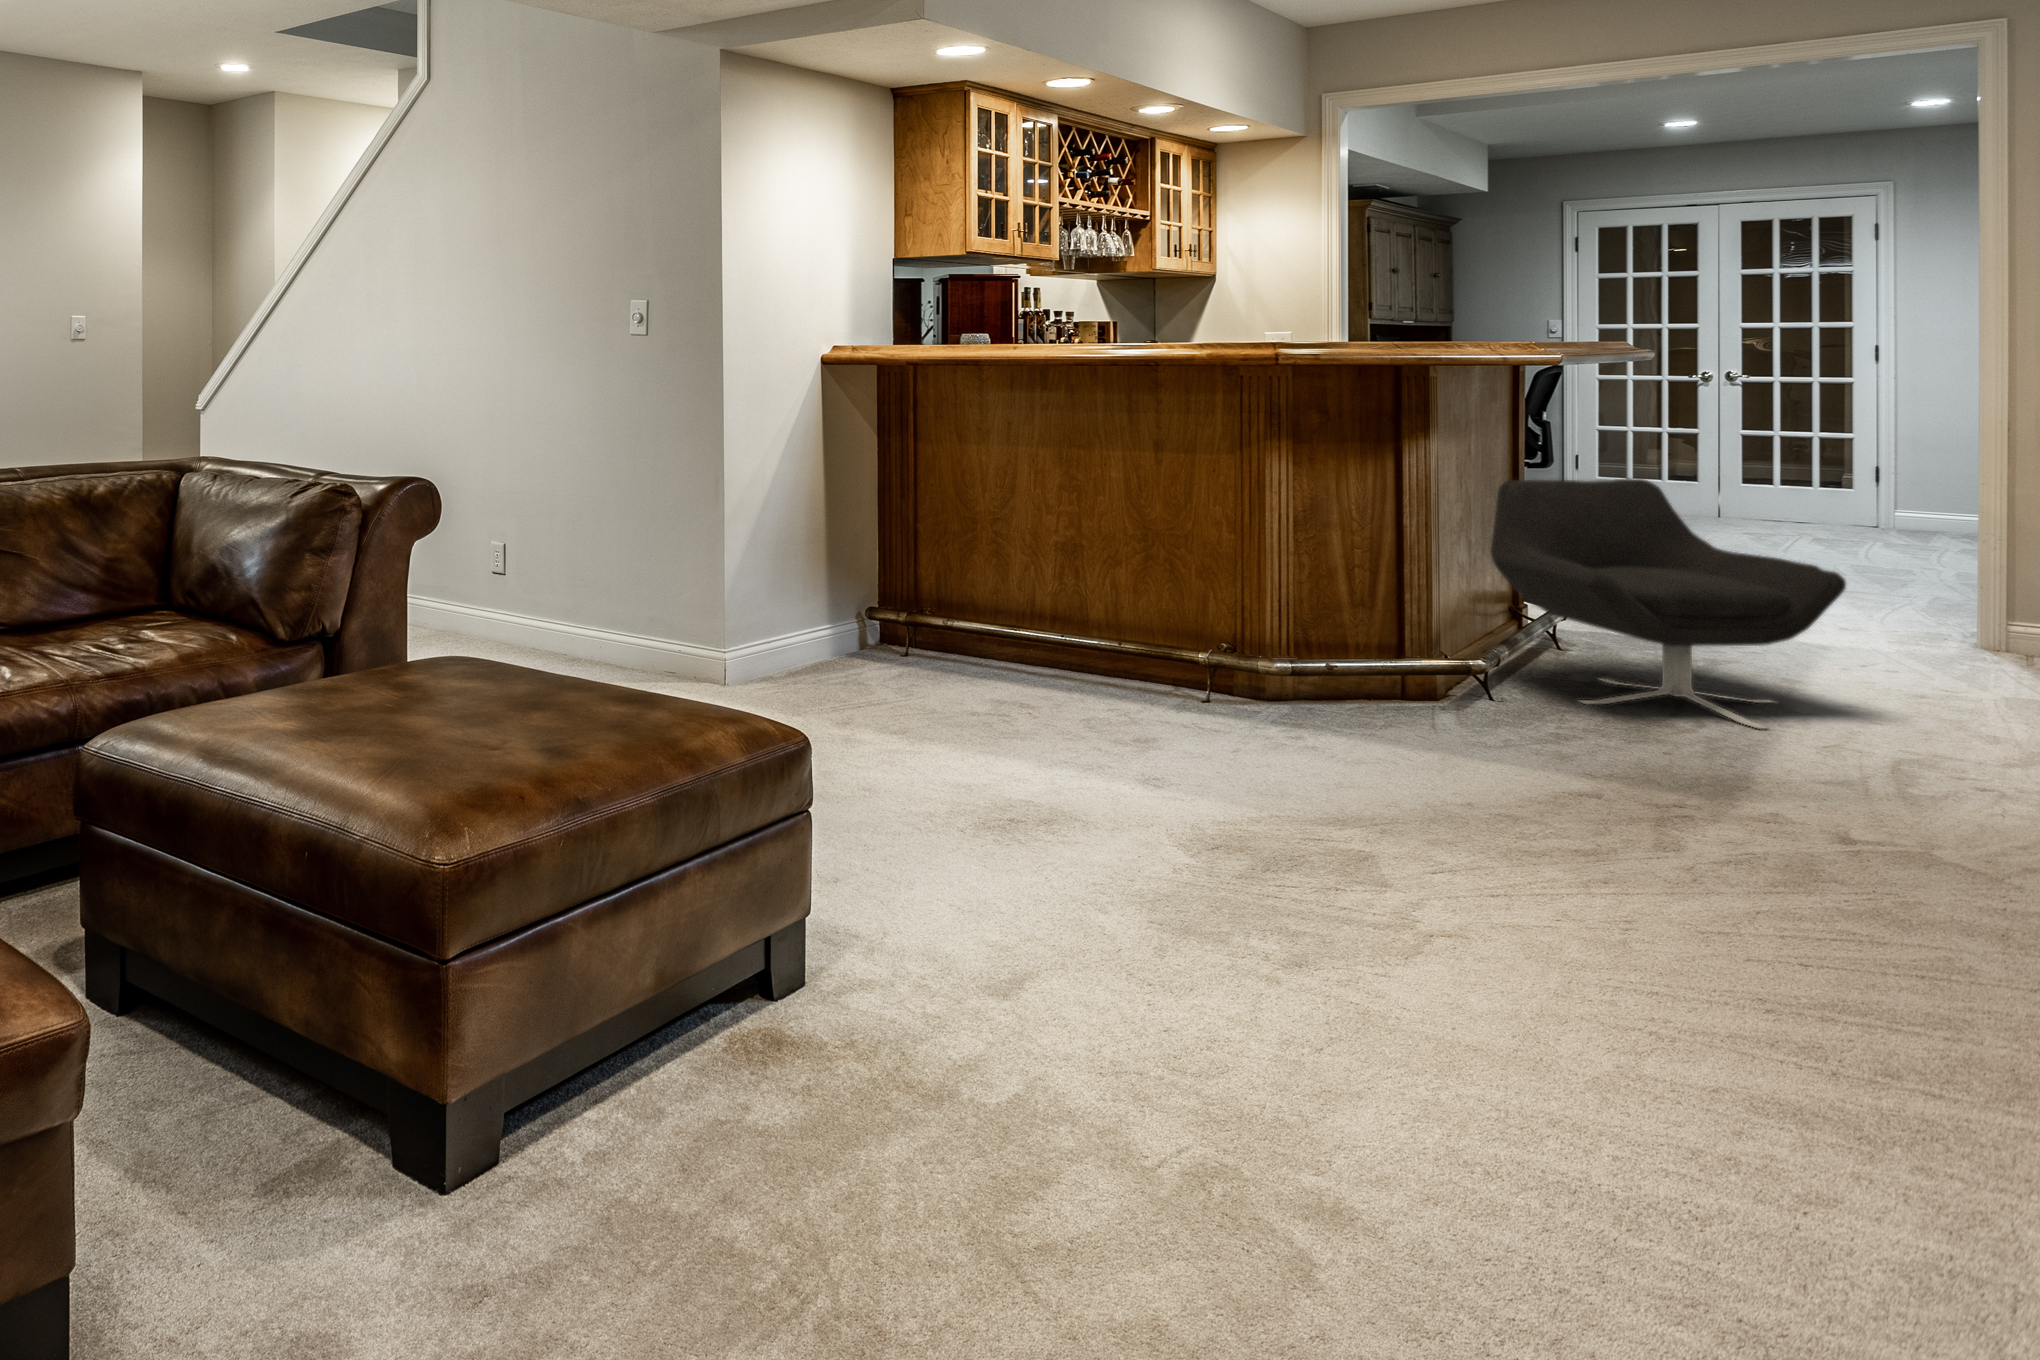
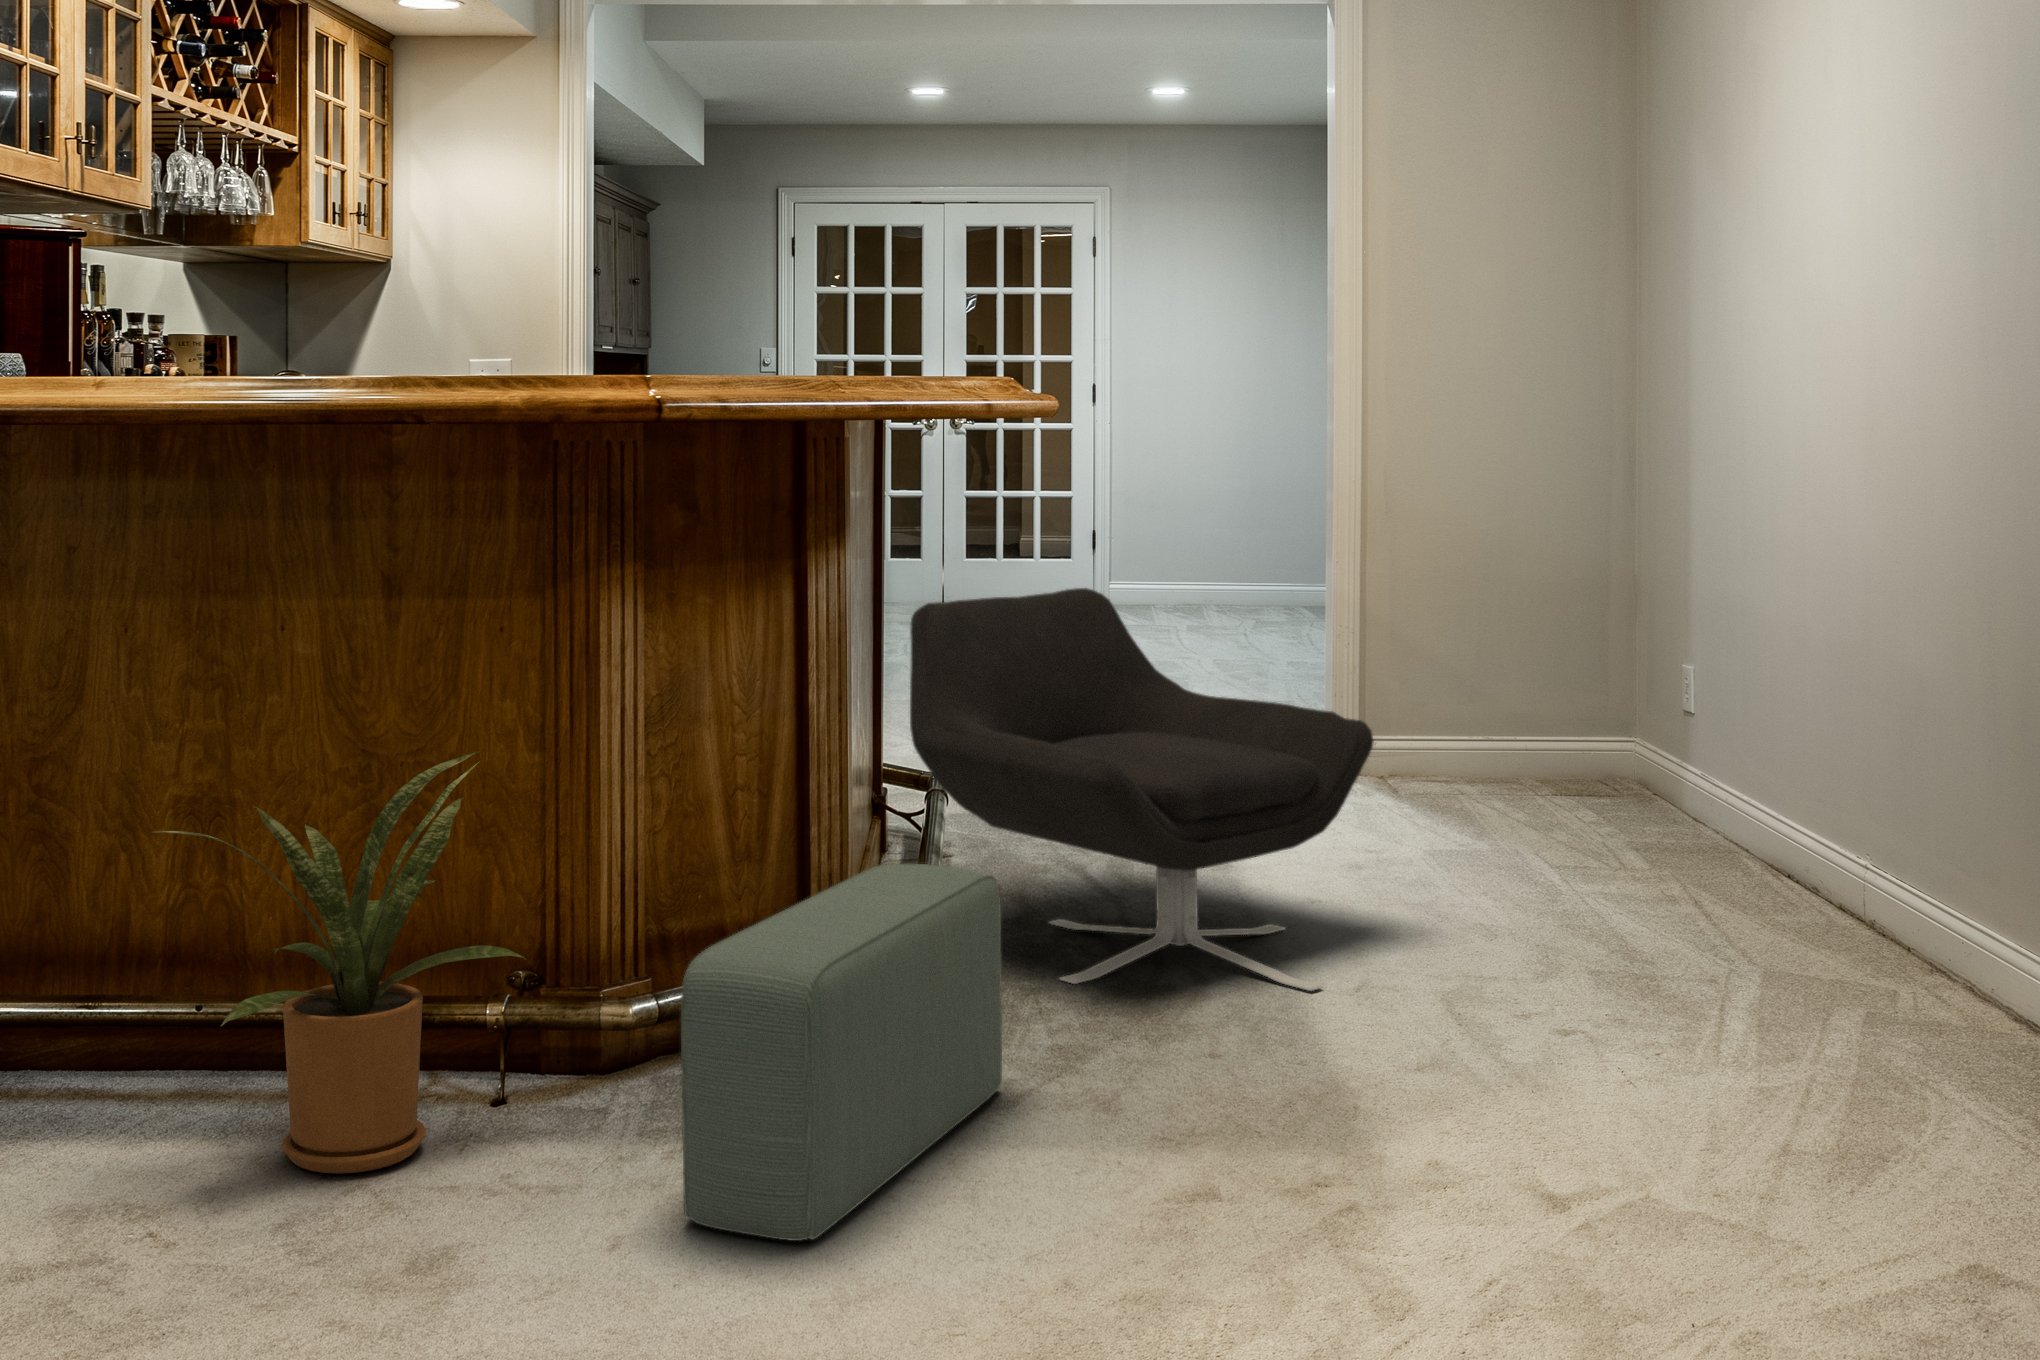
house plant: none [1035,526,1217,708] -> present [153,752,523,1174]
pouf: none [1275,606,1493,759] -> present [681,864,1002,1241]

